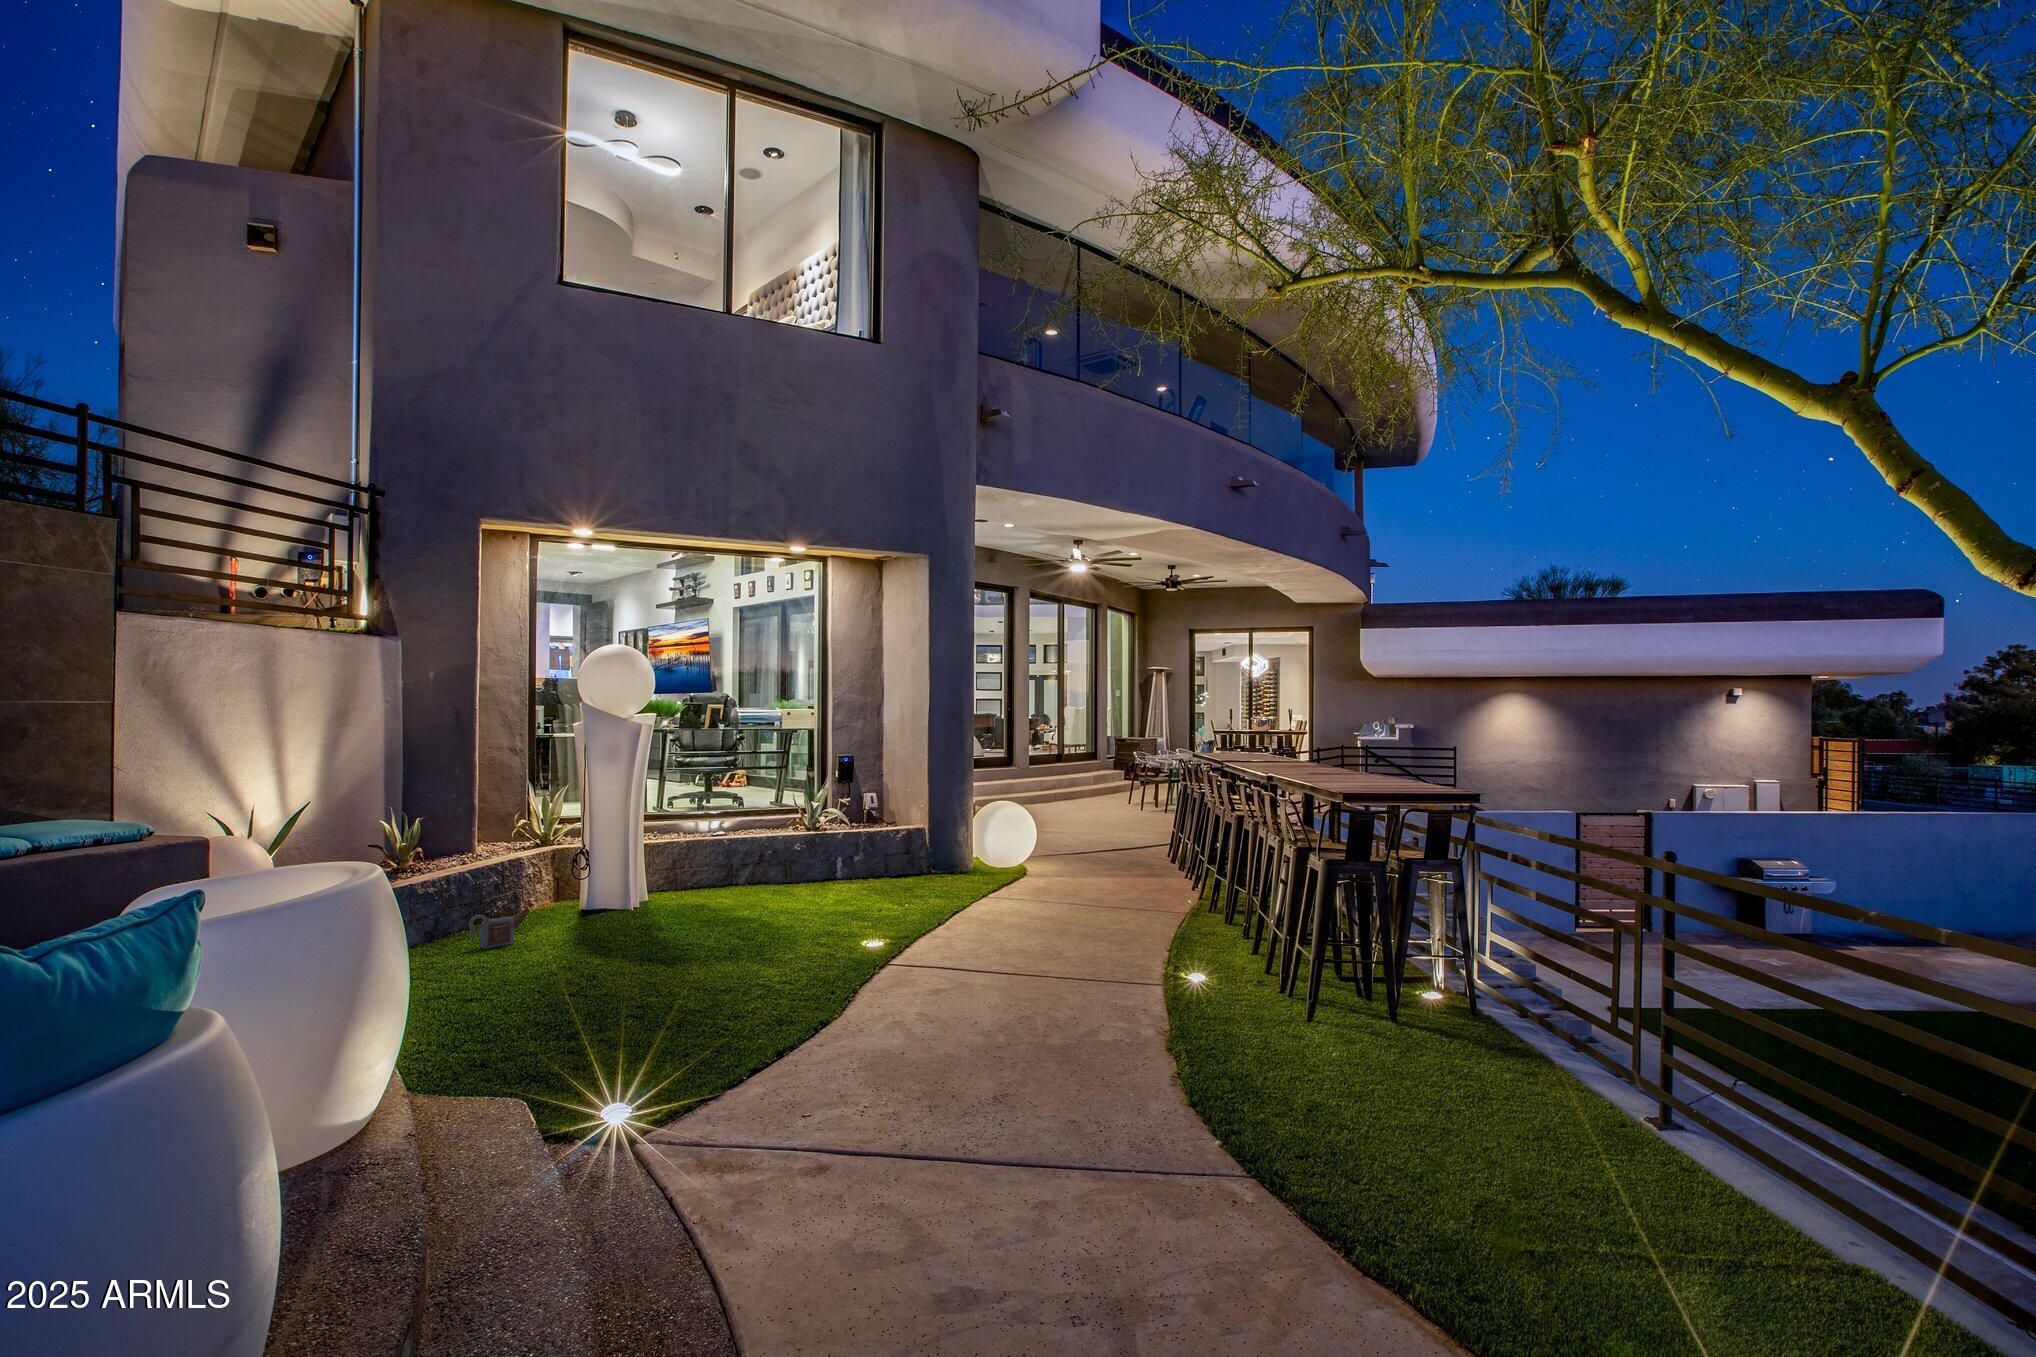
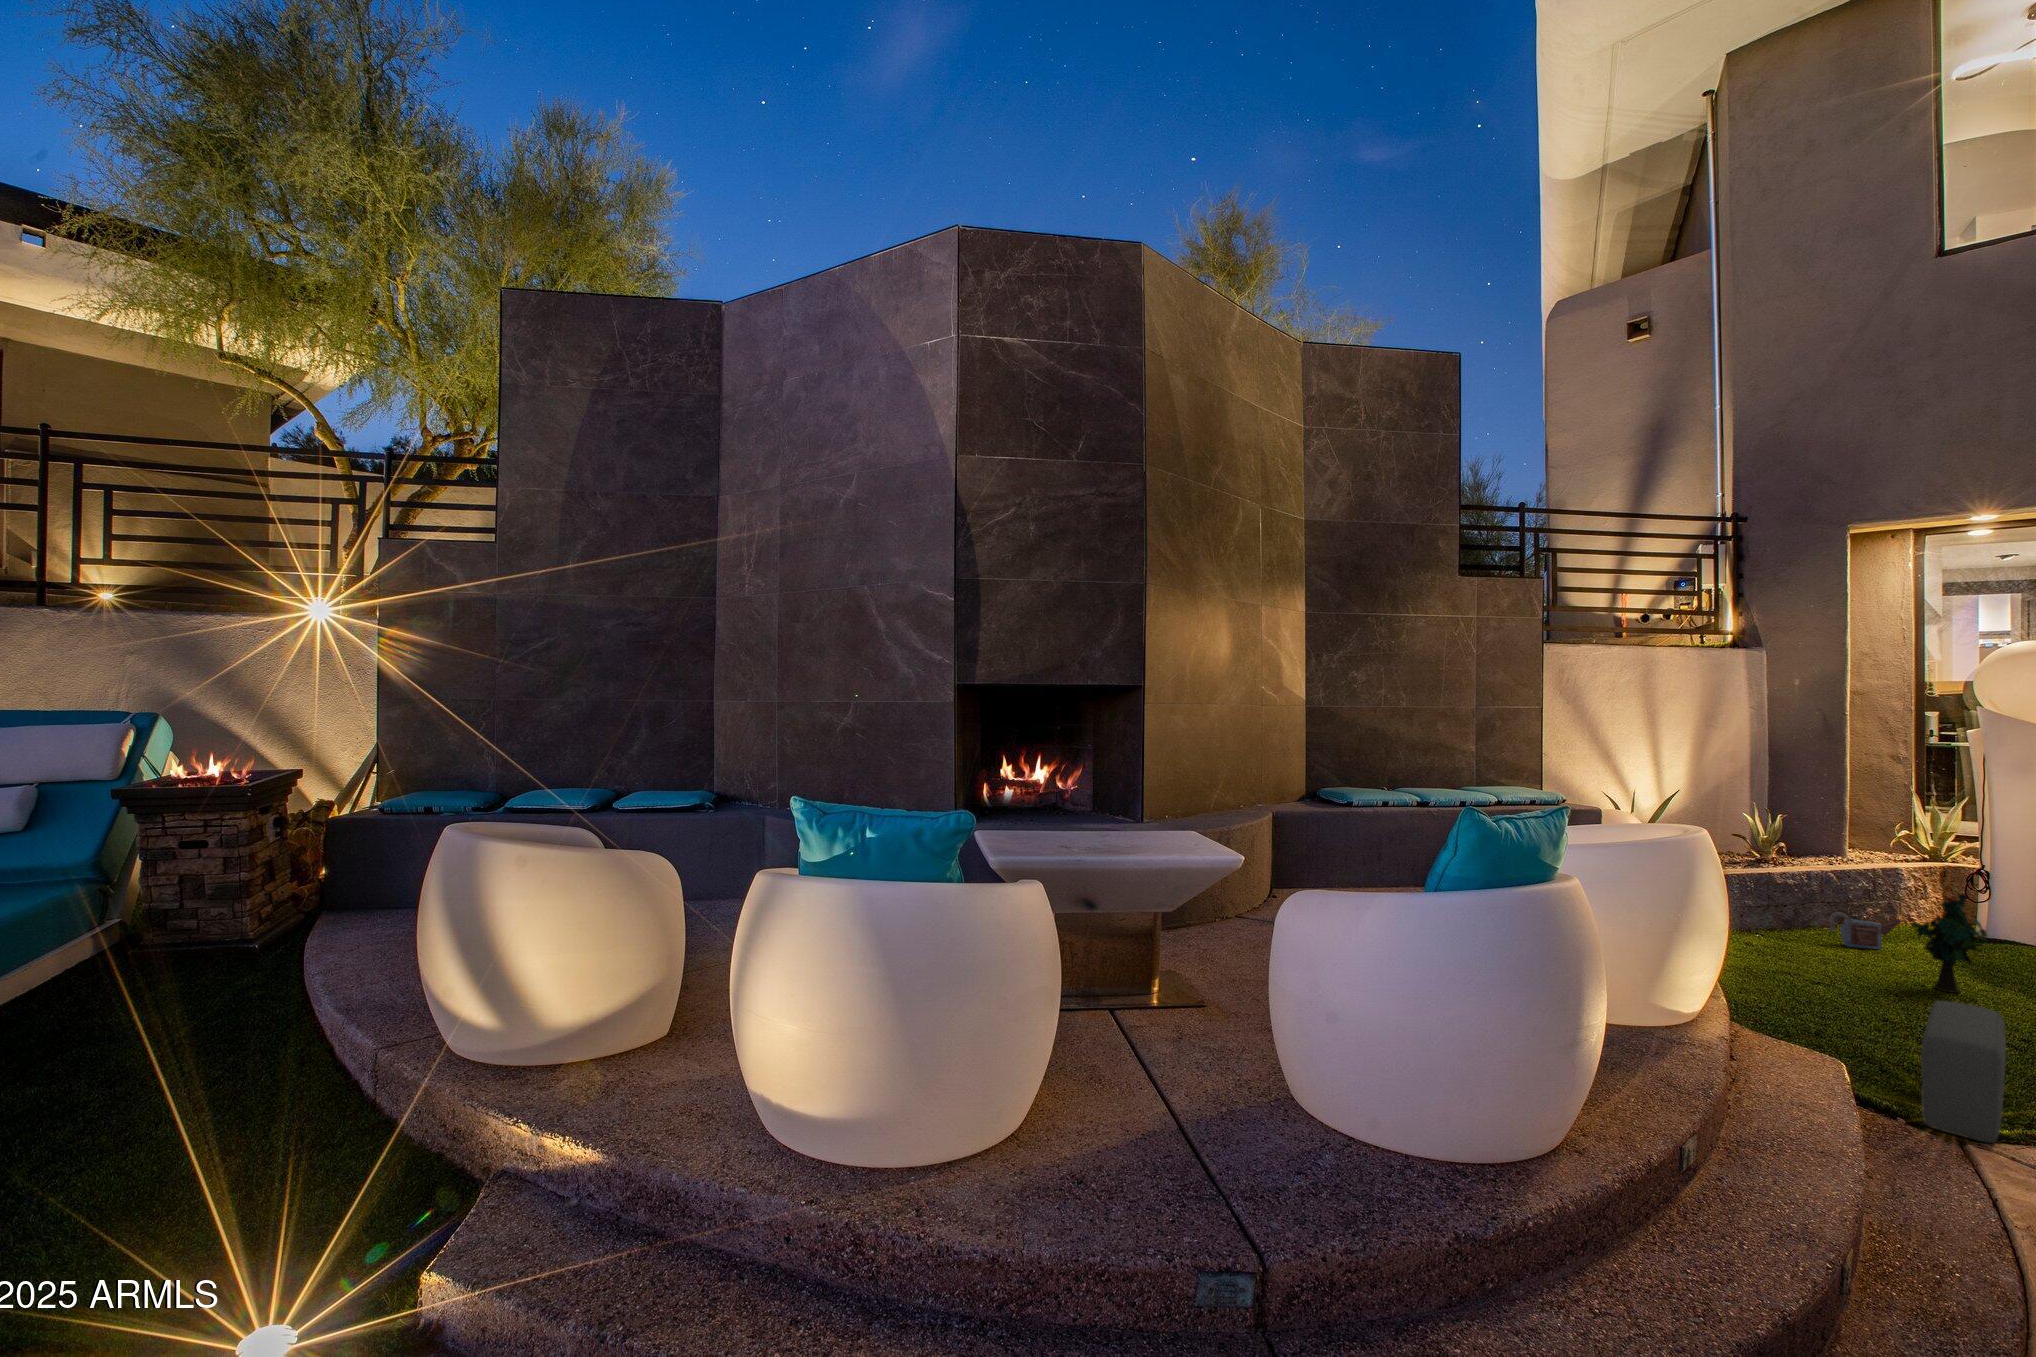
decorative plant: none [544,874,604,973] -> present [1911,894,1987,993]
pouf: none [587,990,657,1138] -> present [1921,1001,2006,1143]

